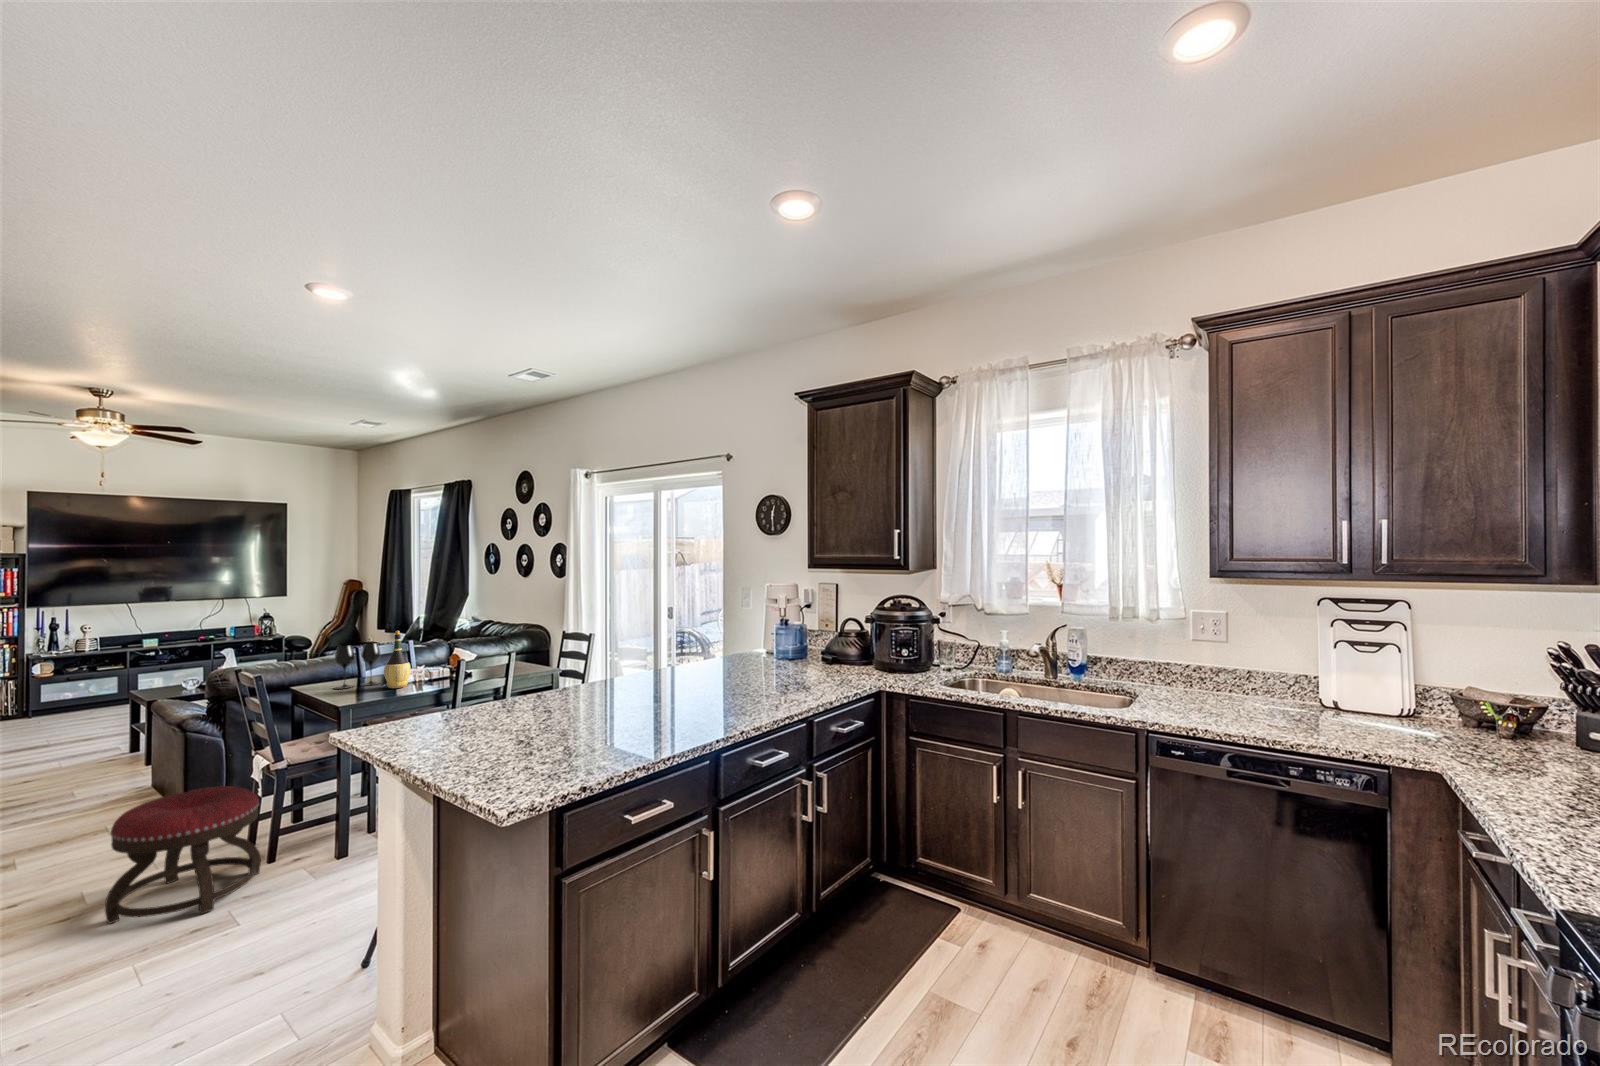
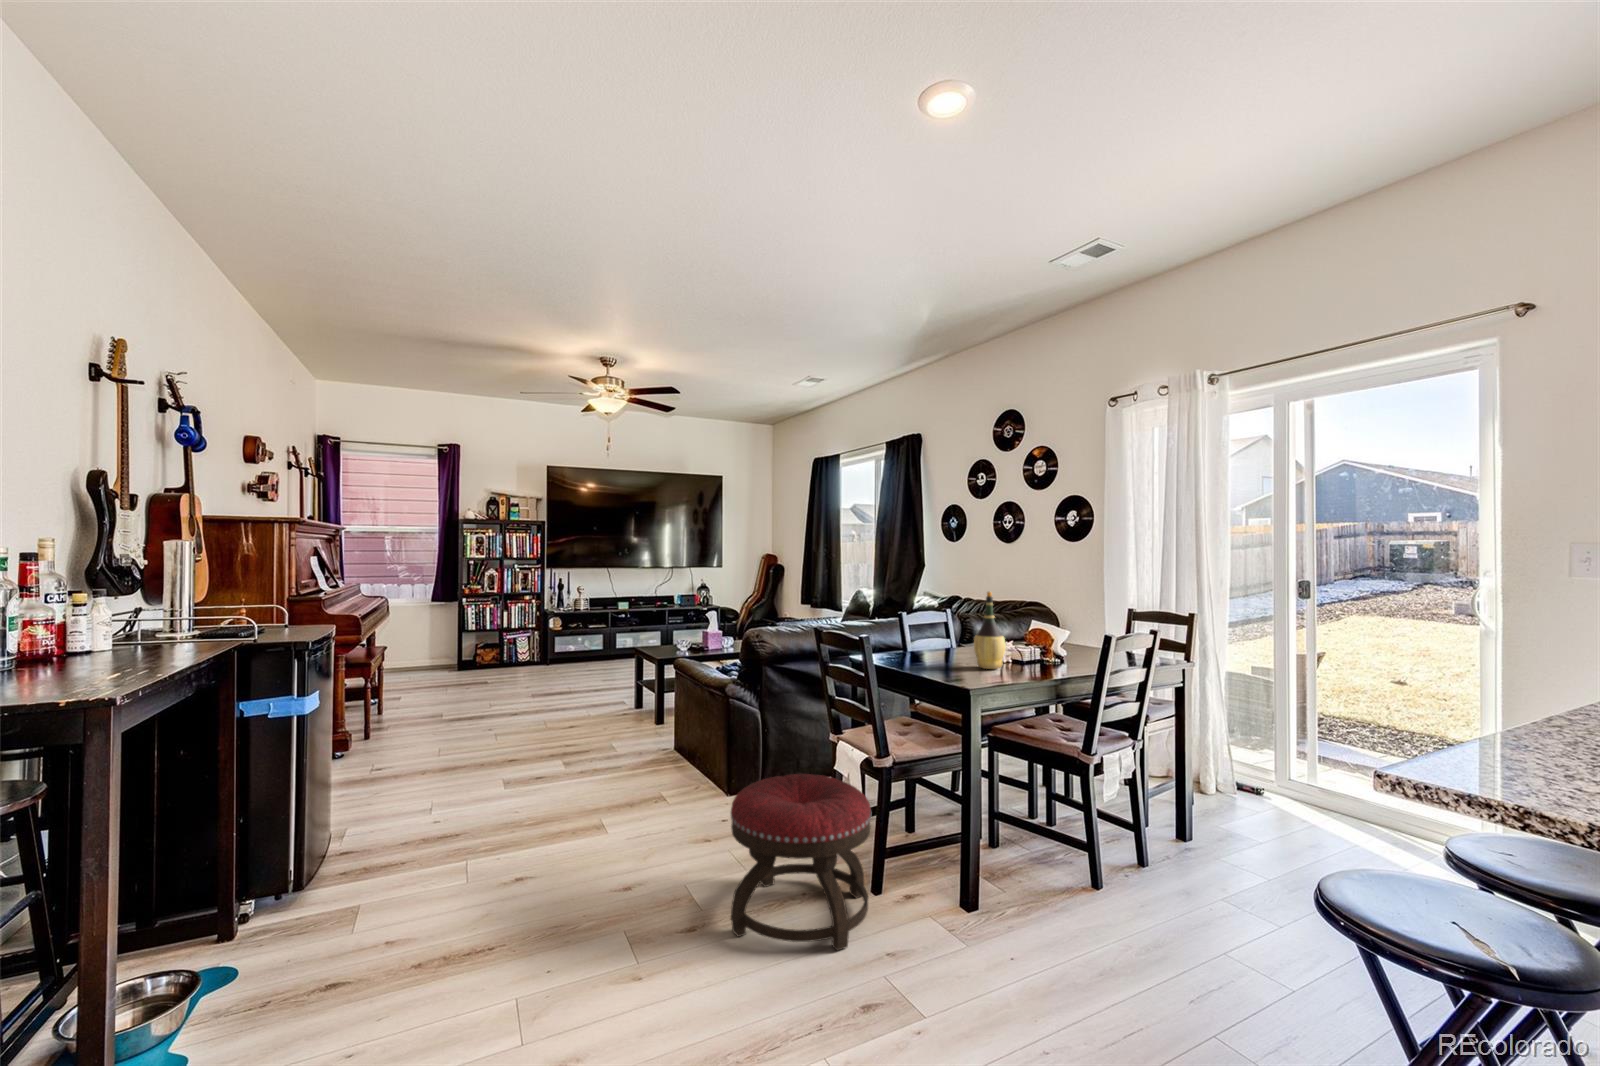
wine glass: present [335,643,380,689] -> none [906,607,955,664]

